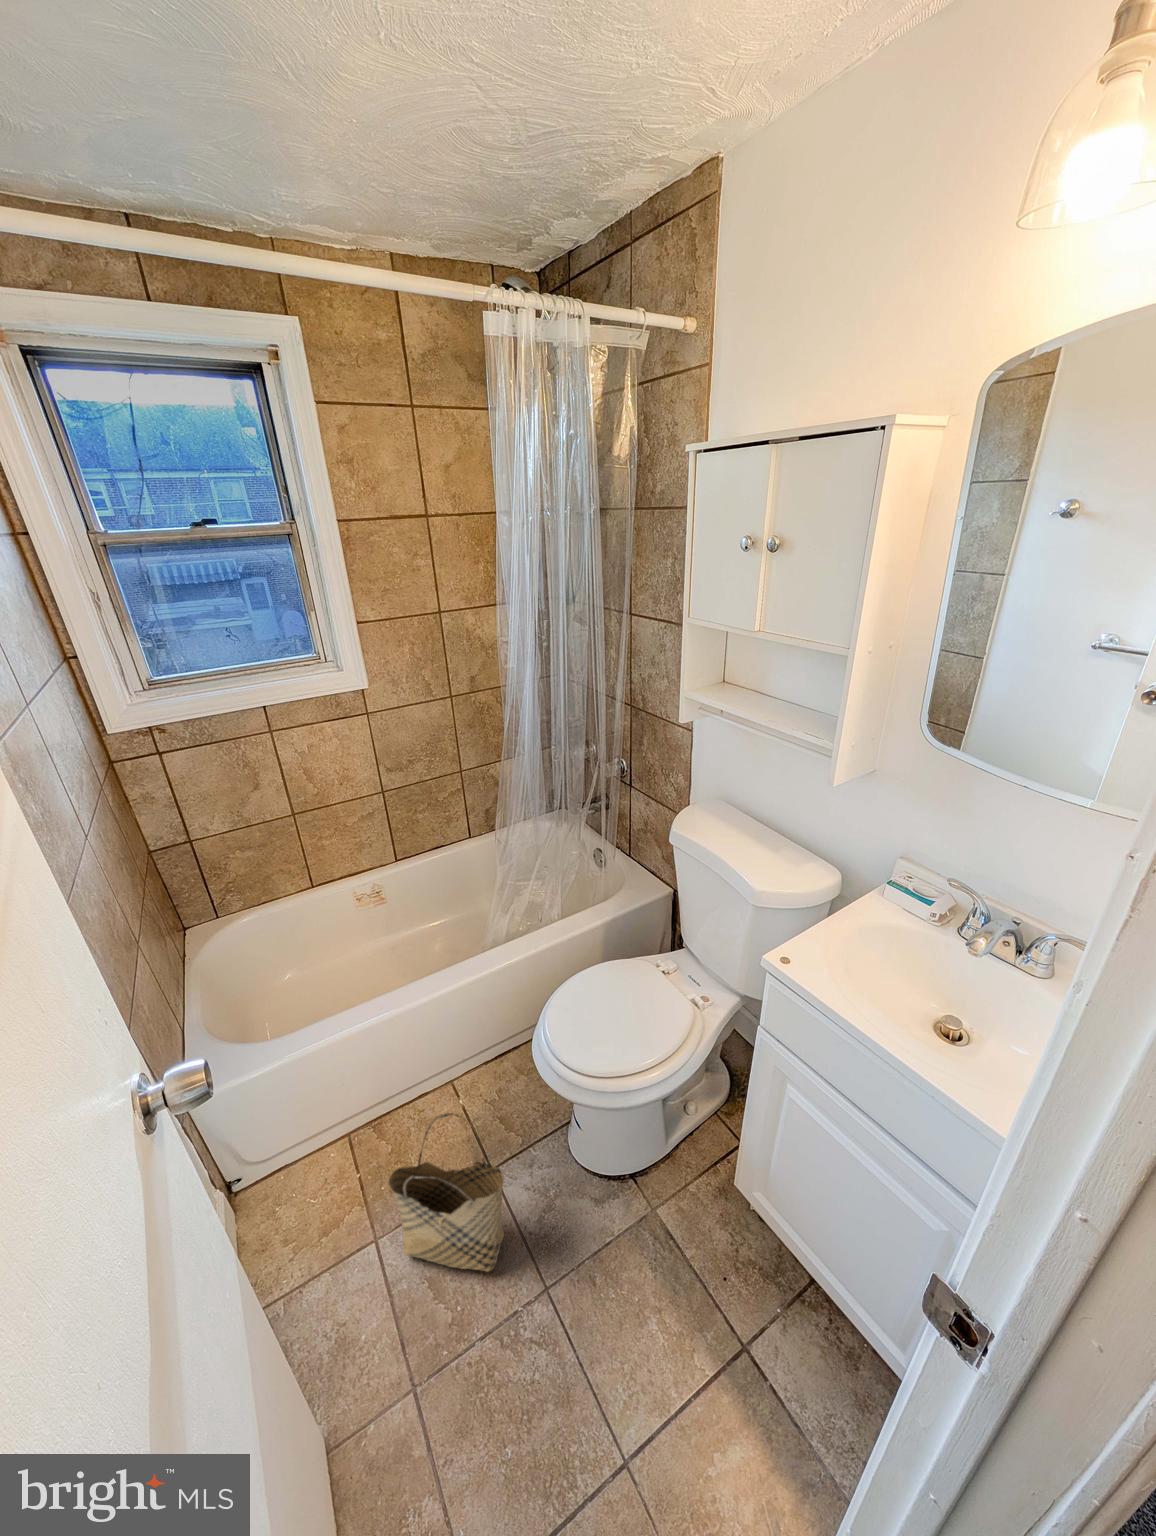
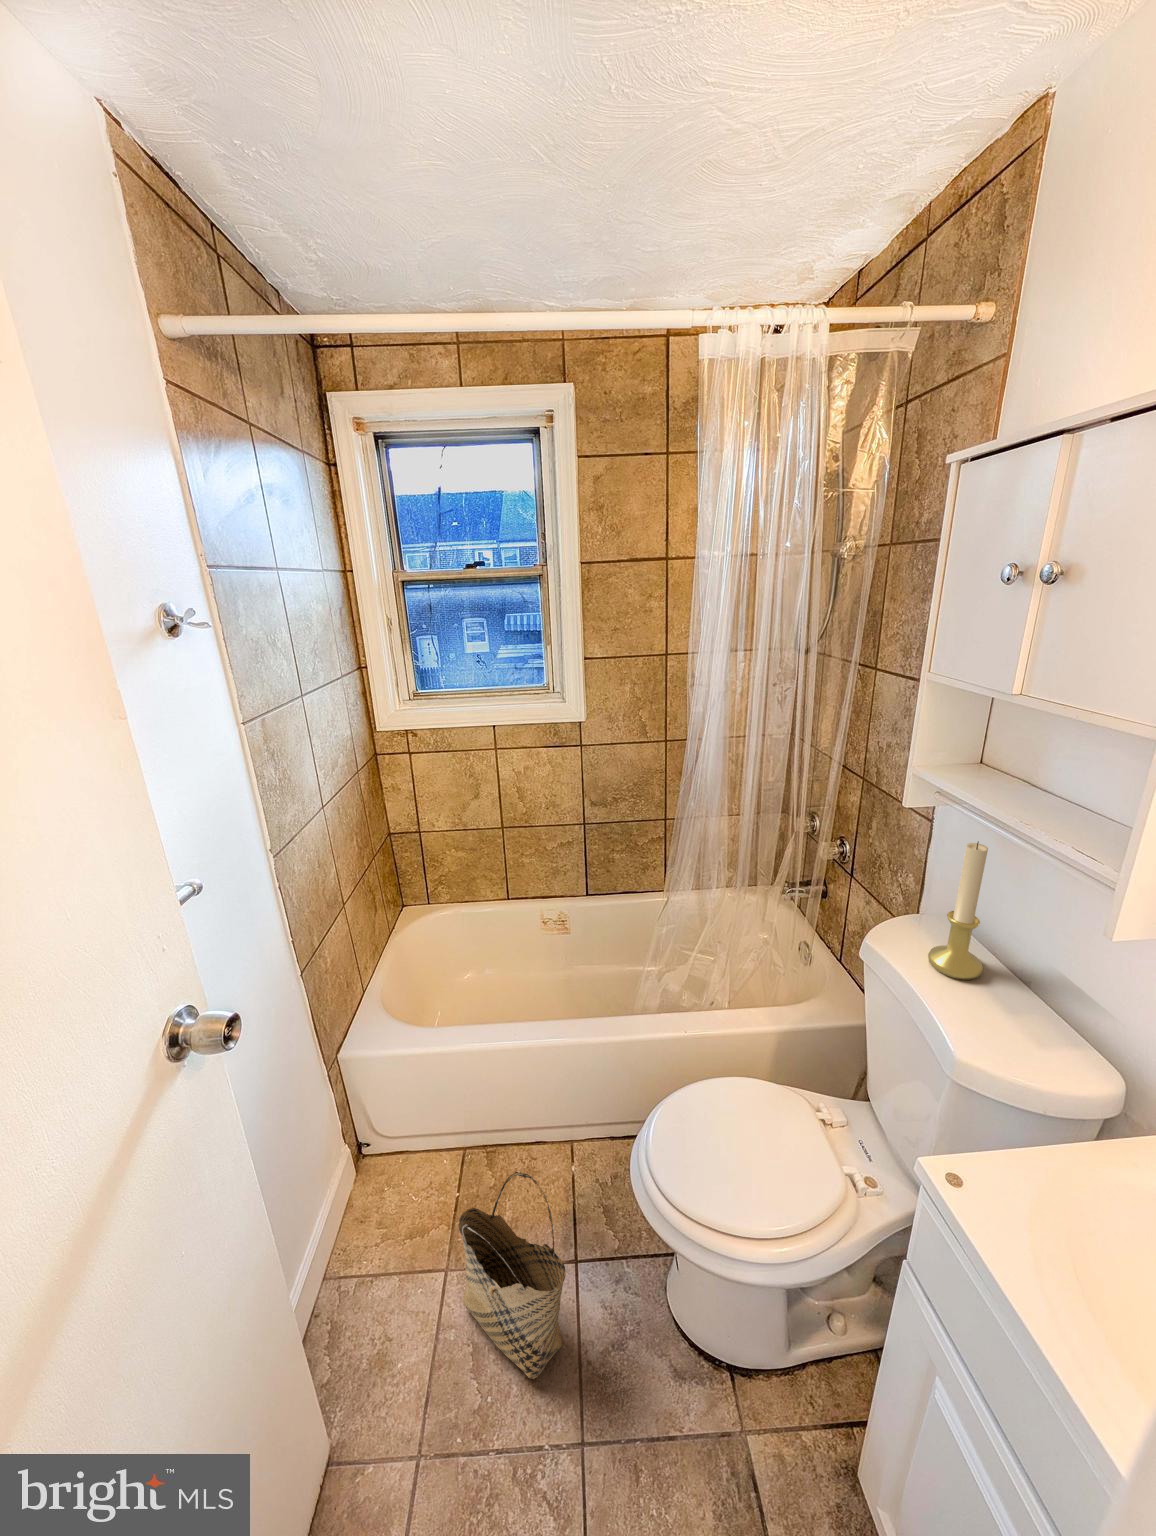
candle holder: none [717,739,752,839] -> present [928,841,988,980]

